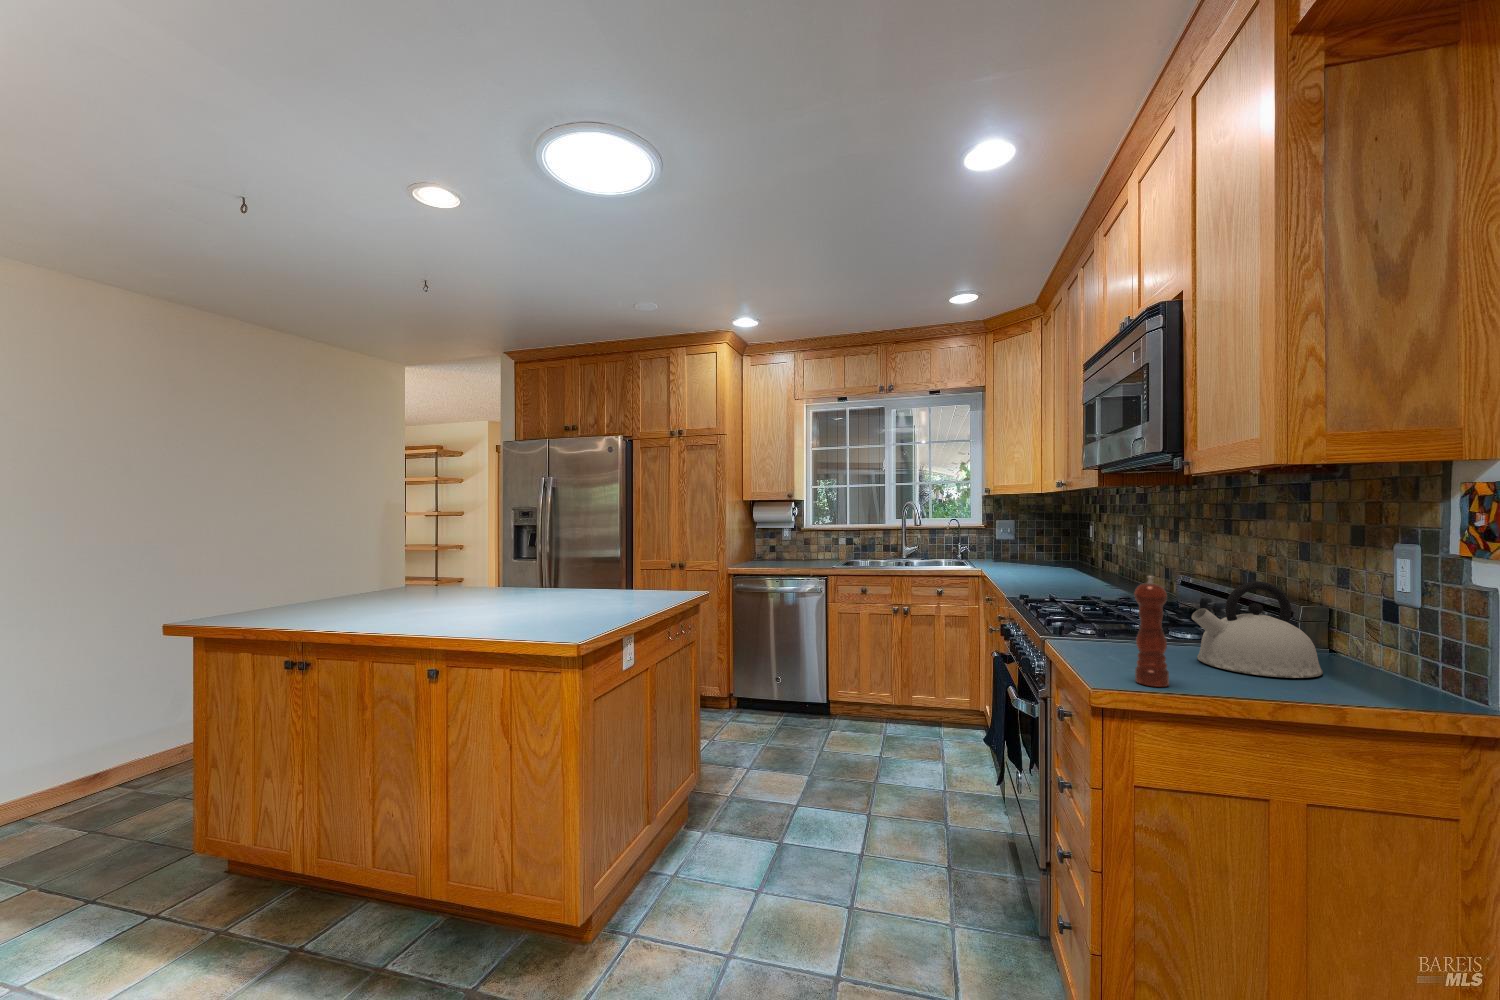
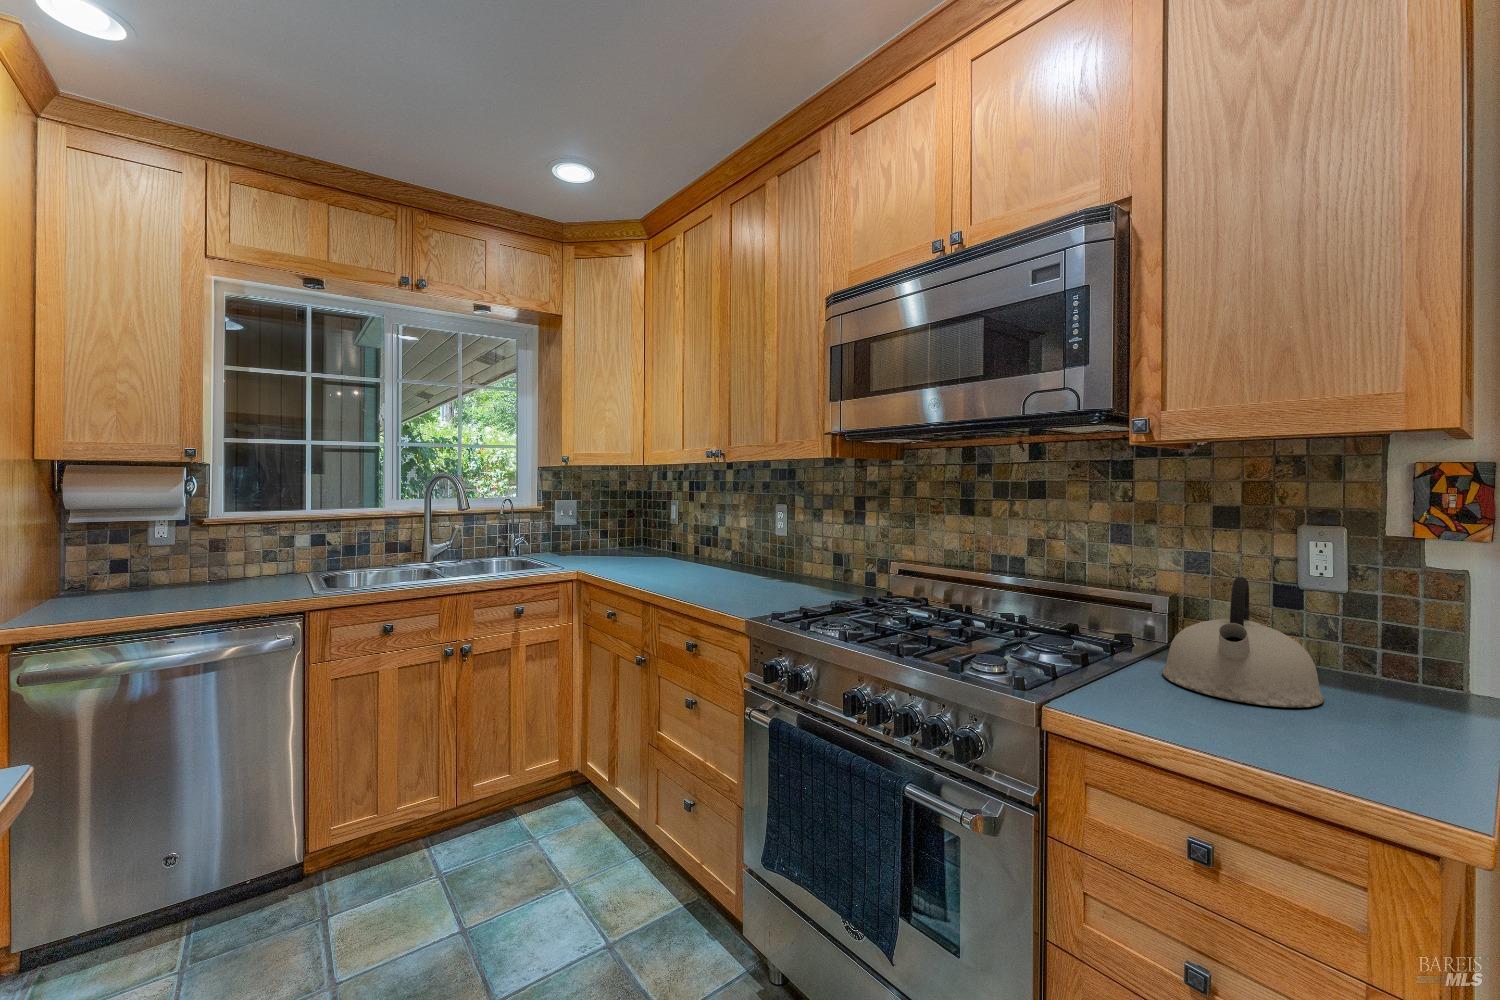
pepper mill: present [1134,576,1169,687] -> none [1360,595,1437,792]

